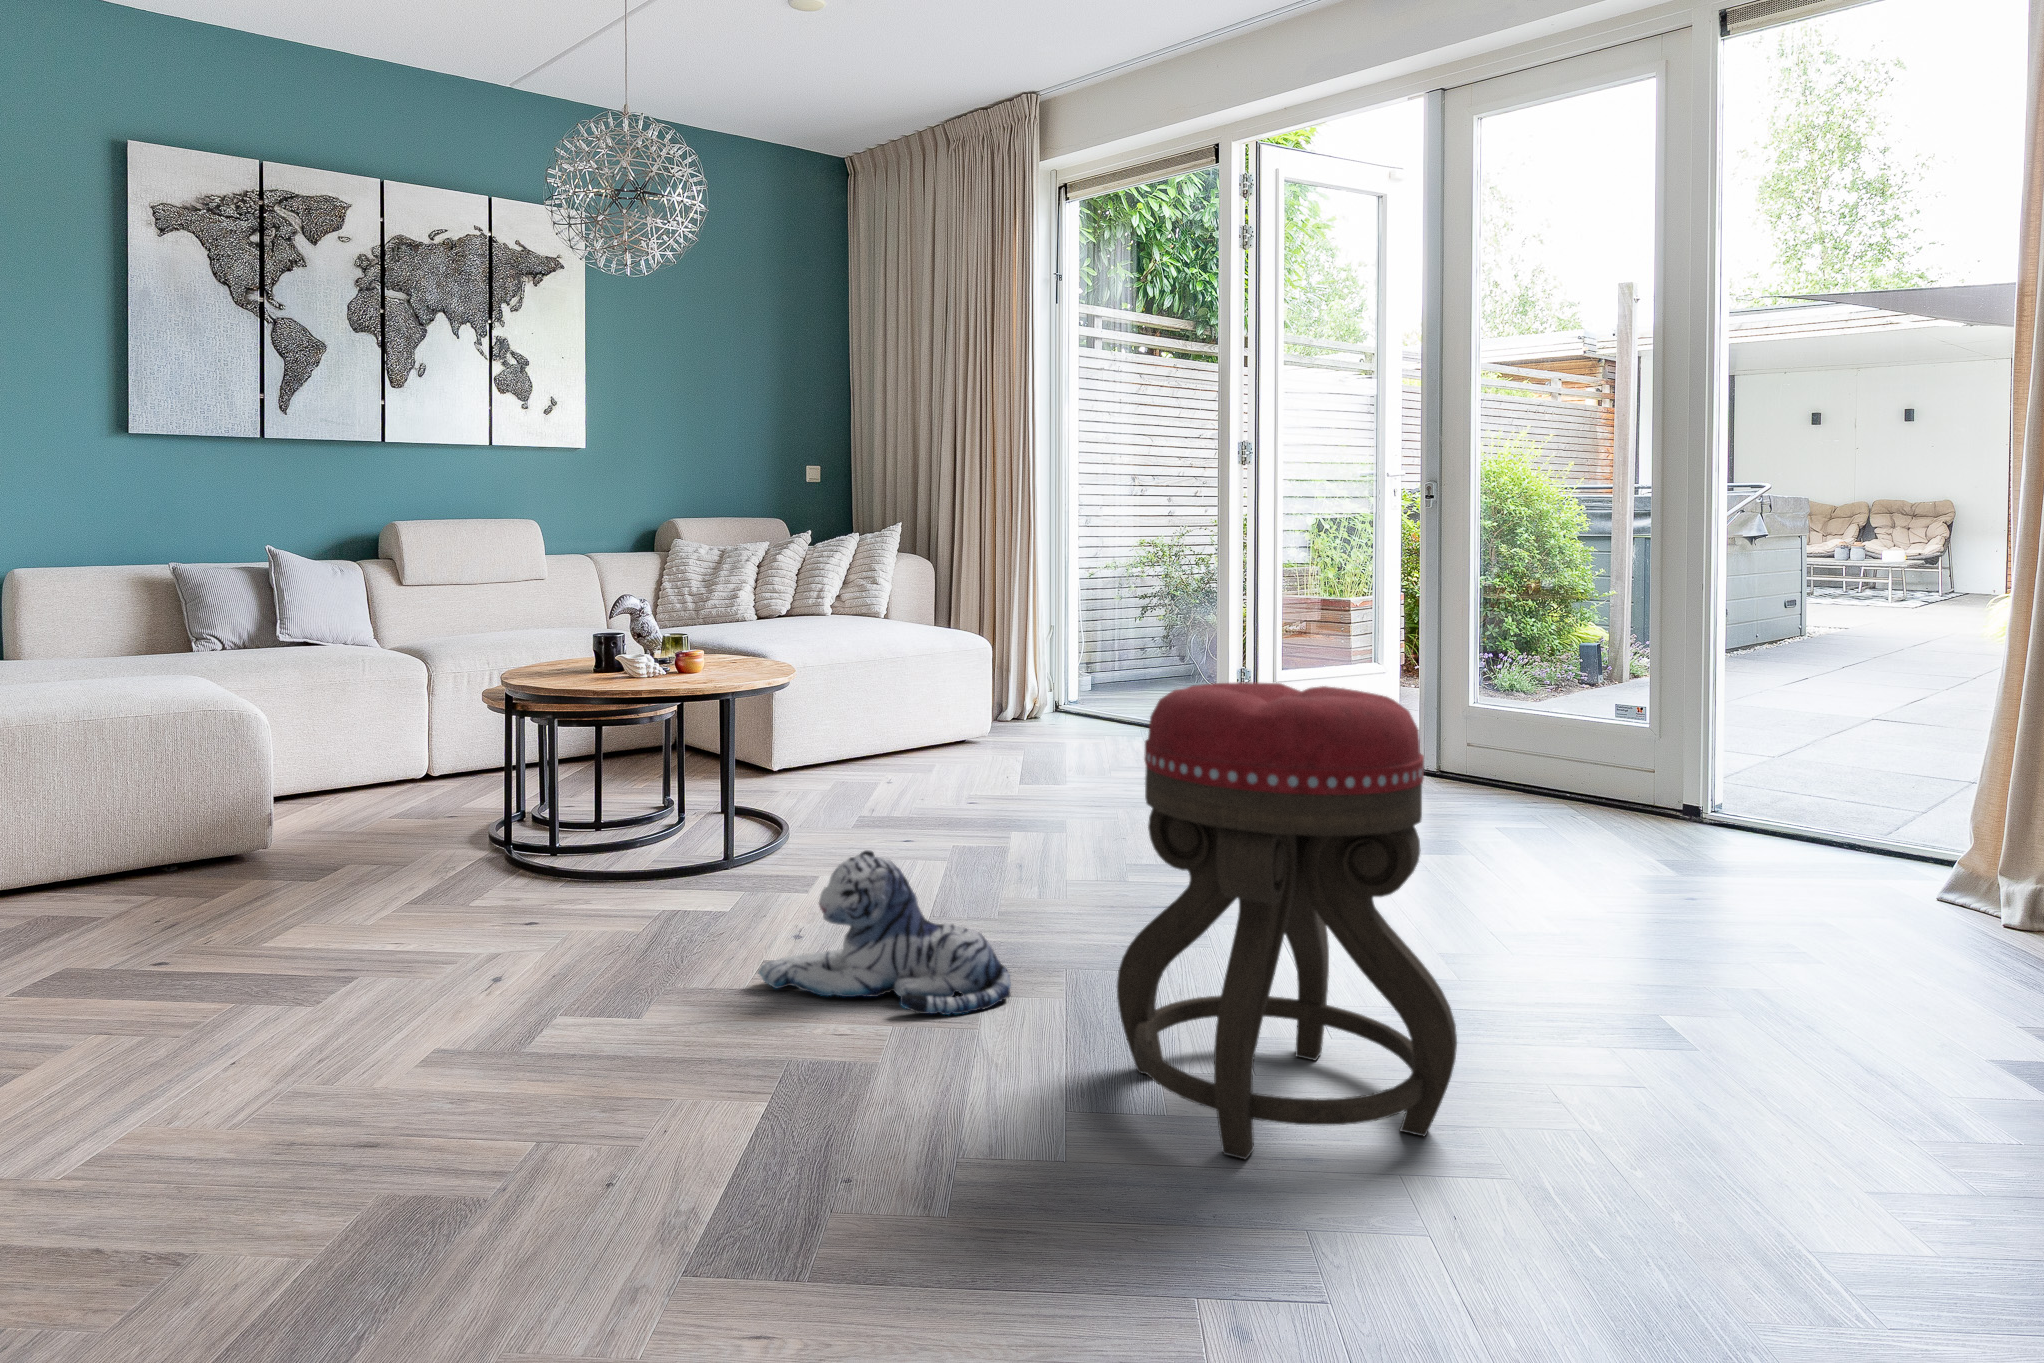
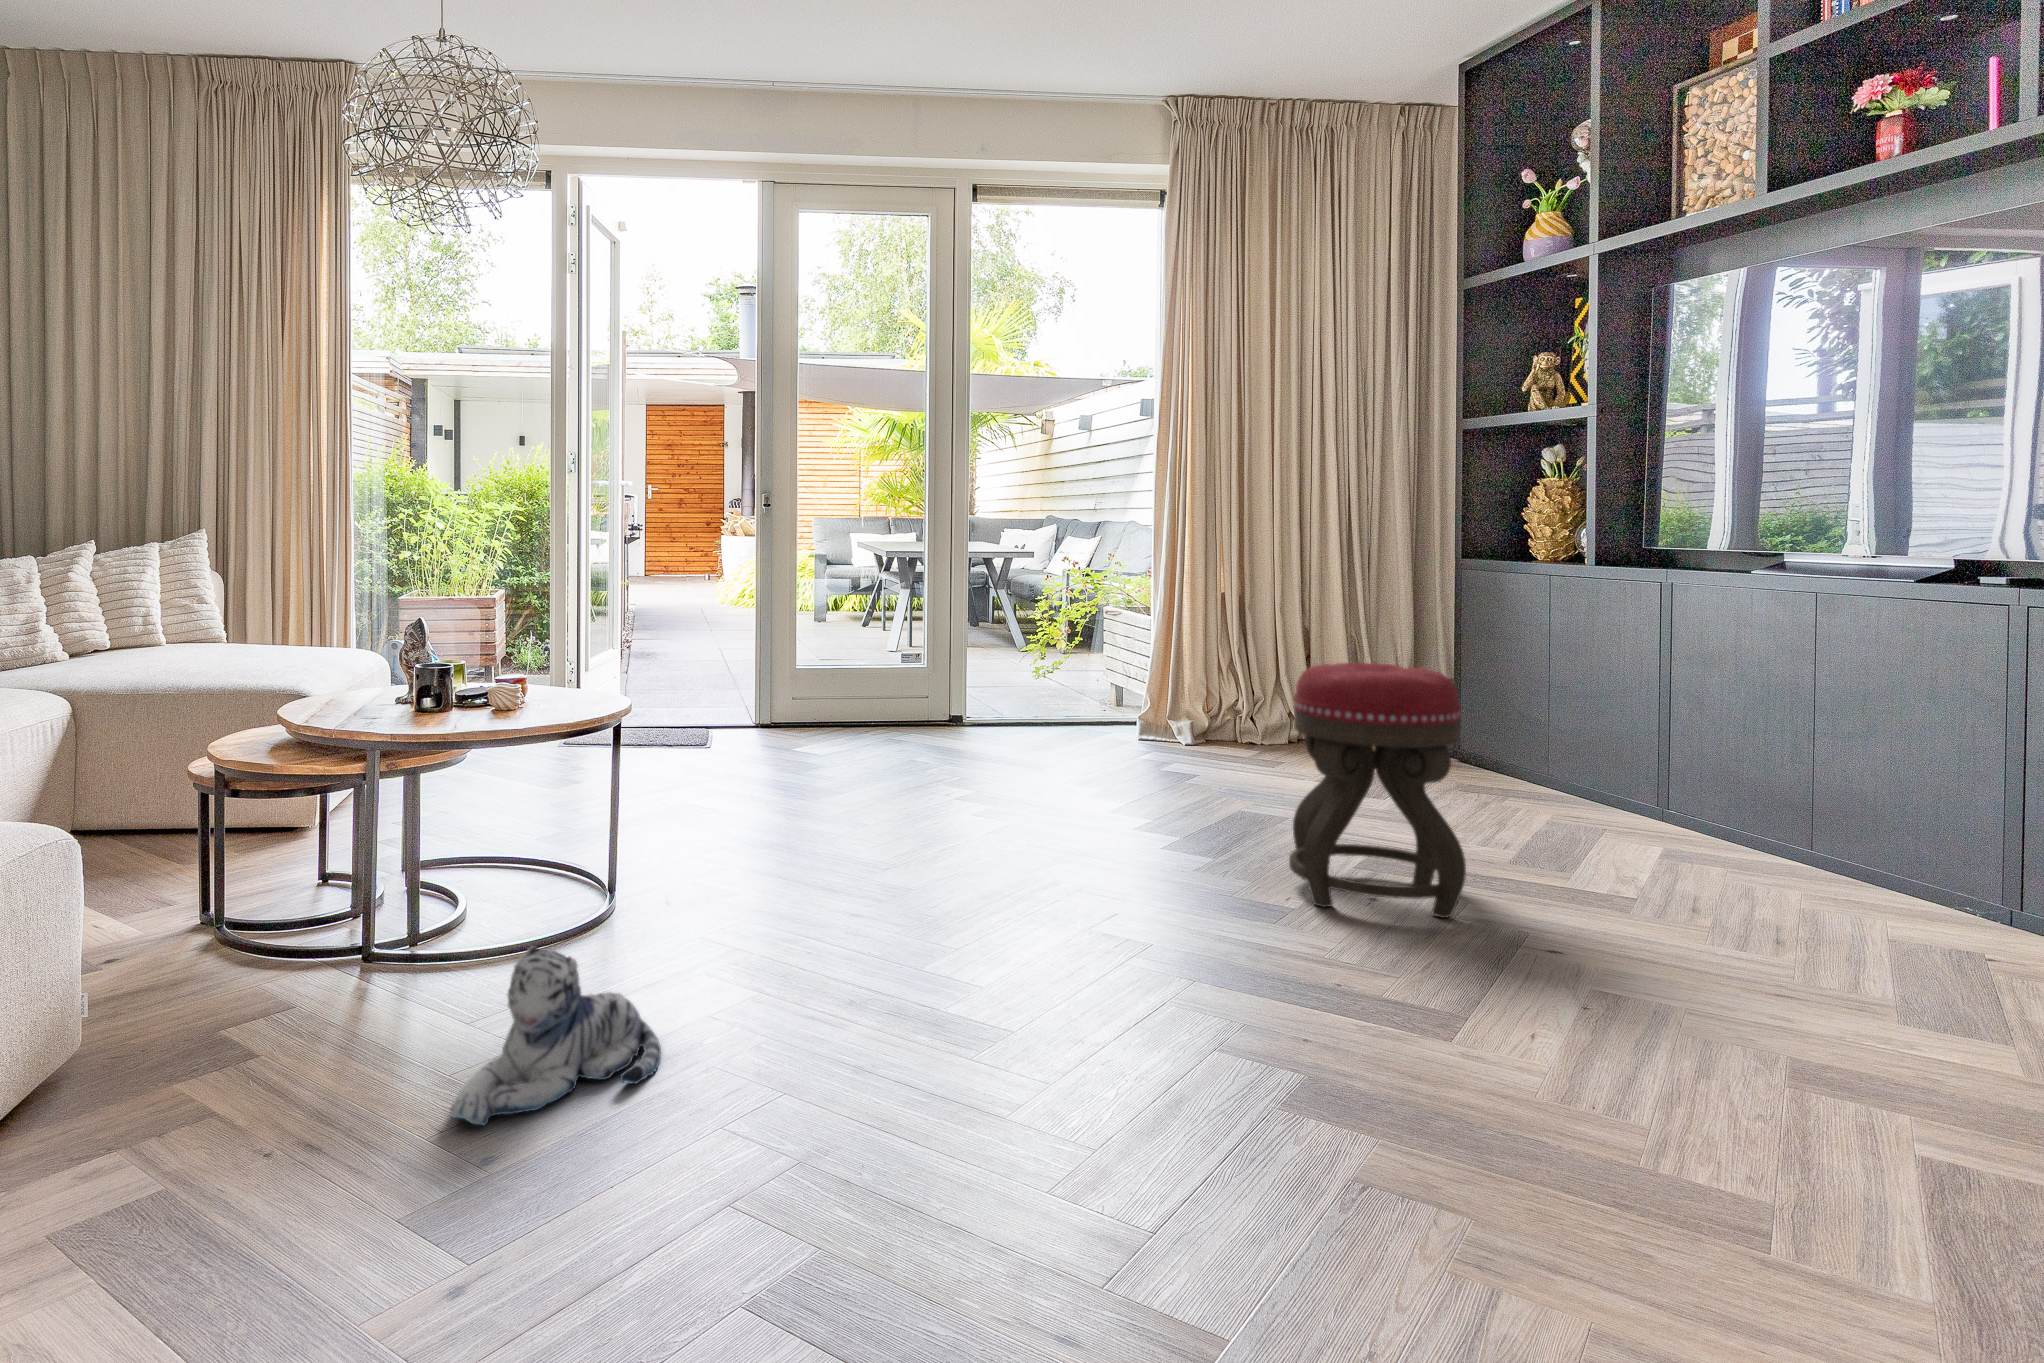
plush toy: present [759,850,1011,1015] -> present [451,946,661,1125]

